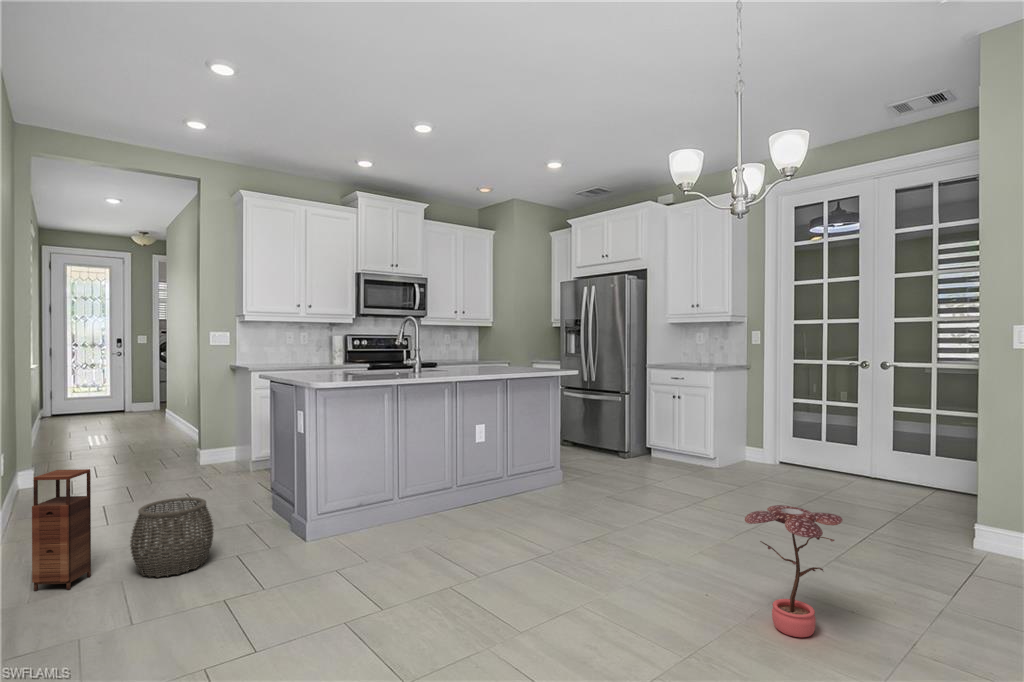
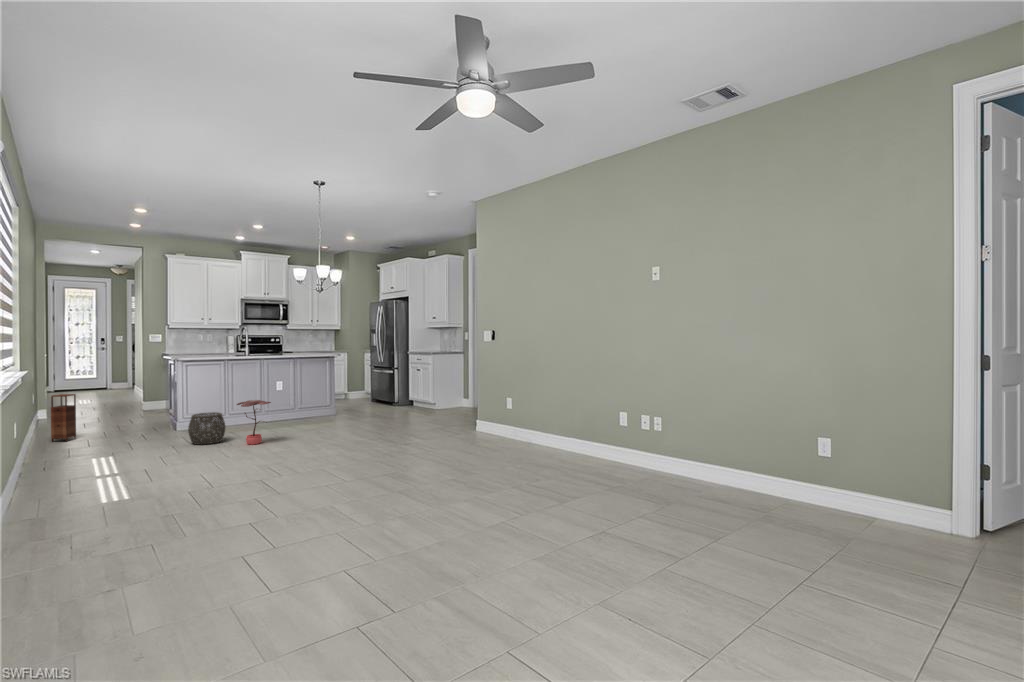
woven basket: present [130,497,214,577] -> present [188,412,225,445]
potted plant: present [745,505,843,637] -> present [237,400,271,444]

